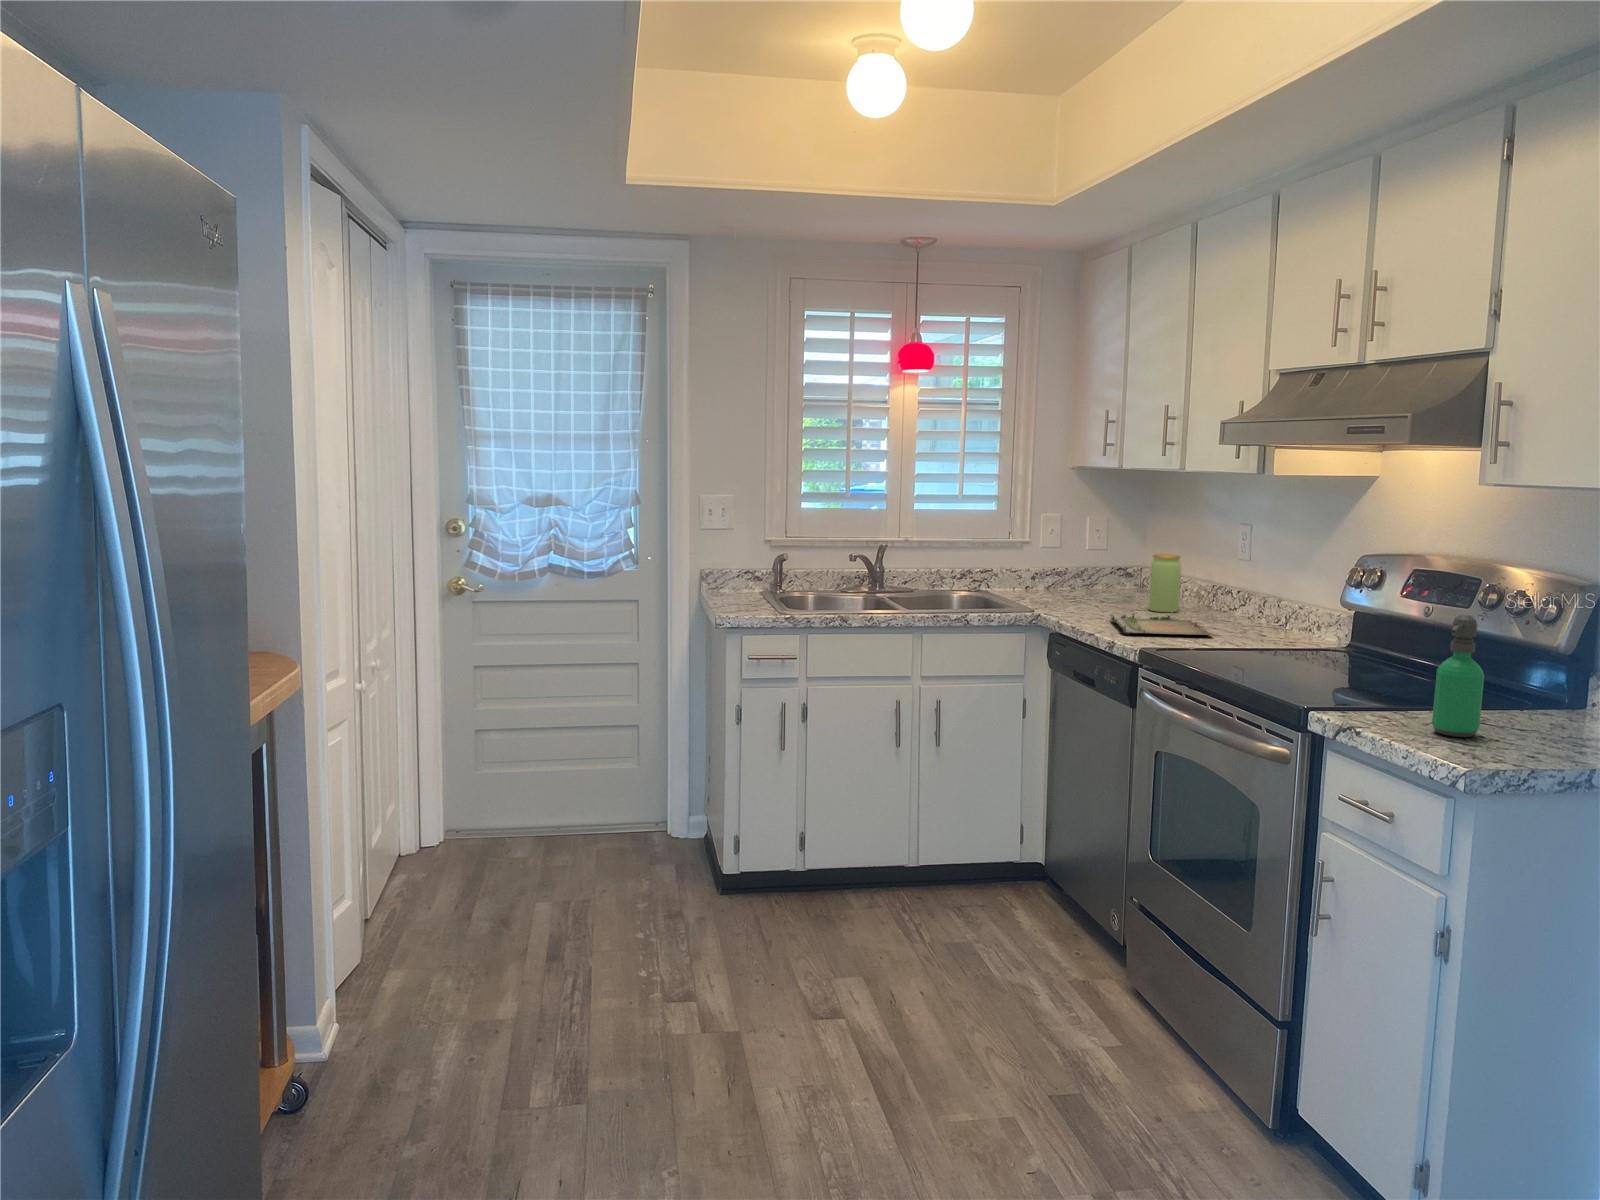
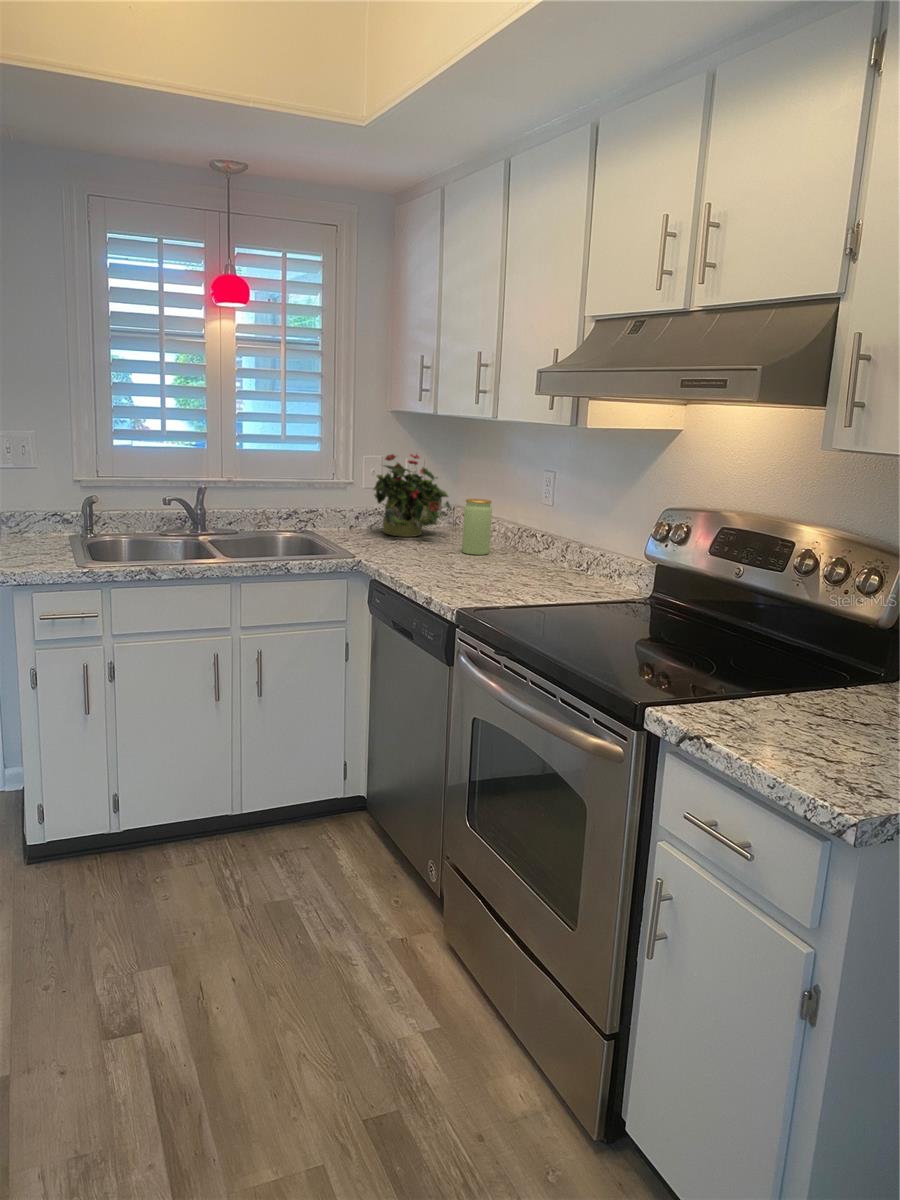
potted plant: none [1051,510,1138,597] -> present [374,454,451,537]
tray: present [1111,611,1213,635] -> none [427,556,527,588]
soap dispenser: present [1432,615,1484,737] -> none [785,608,846,749]

